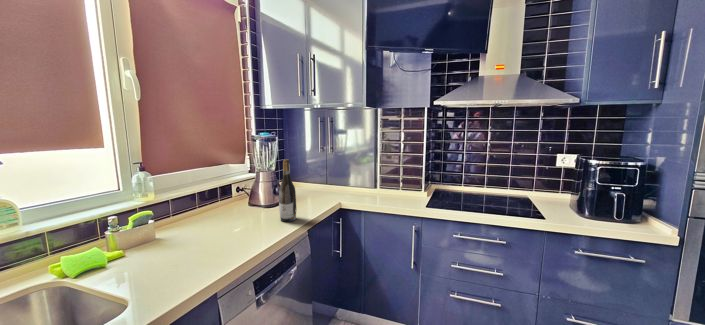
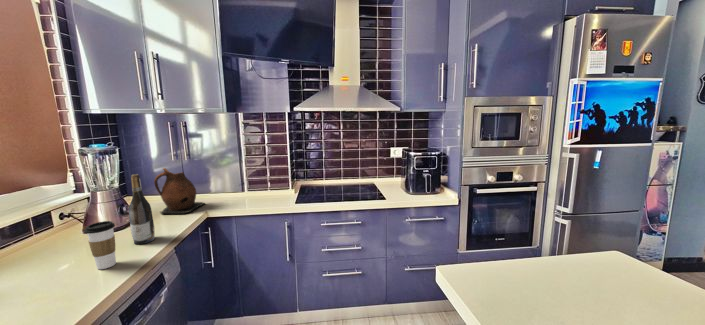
ceramic pitcher: none [302,157,340,201] -> present [154,168,204,214]
coffee cup: none [246,197,267,237] -> present [85,221,116,269]

